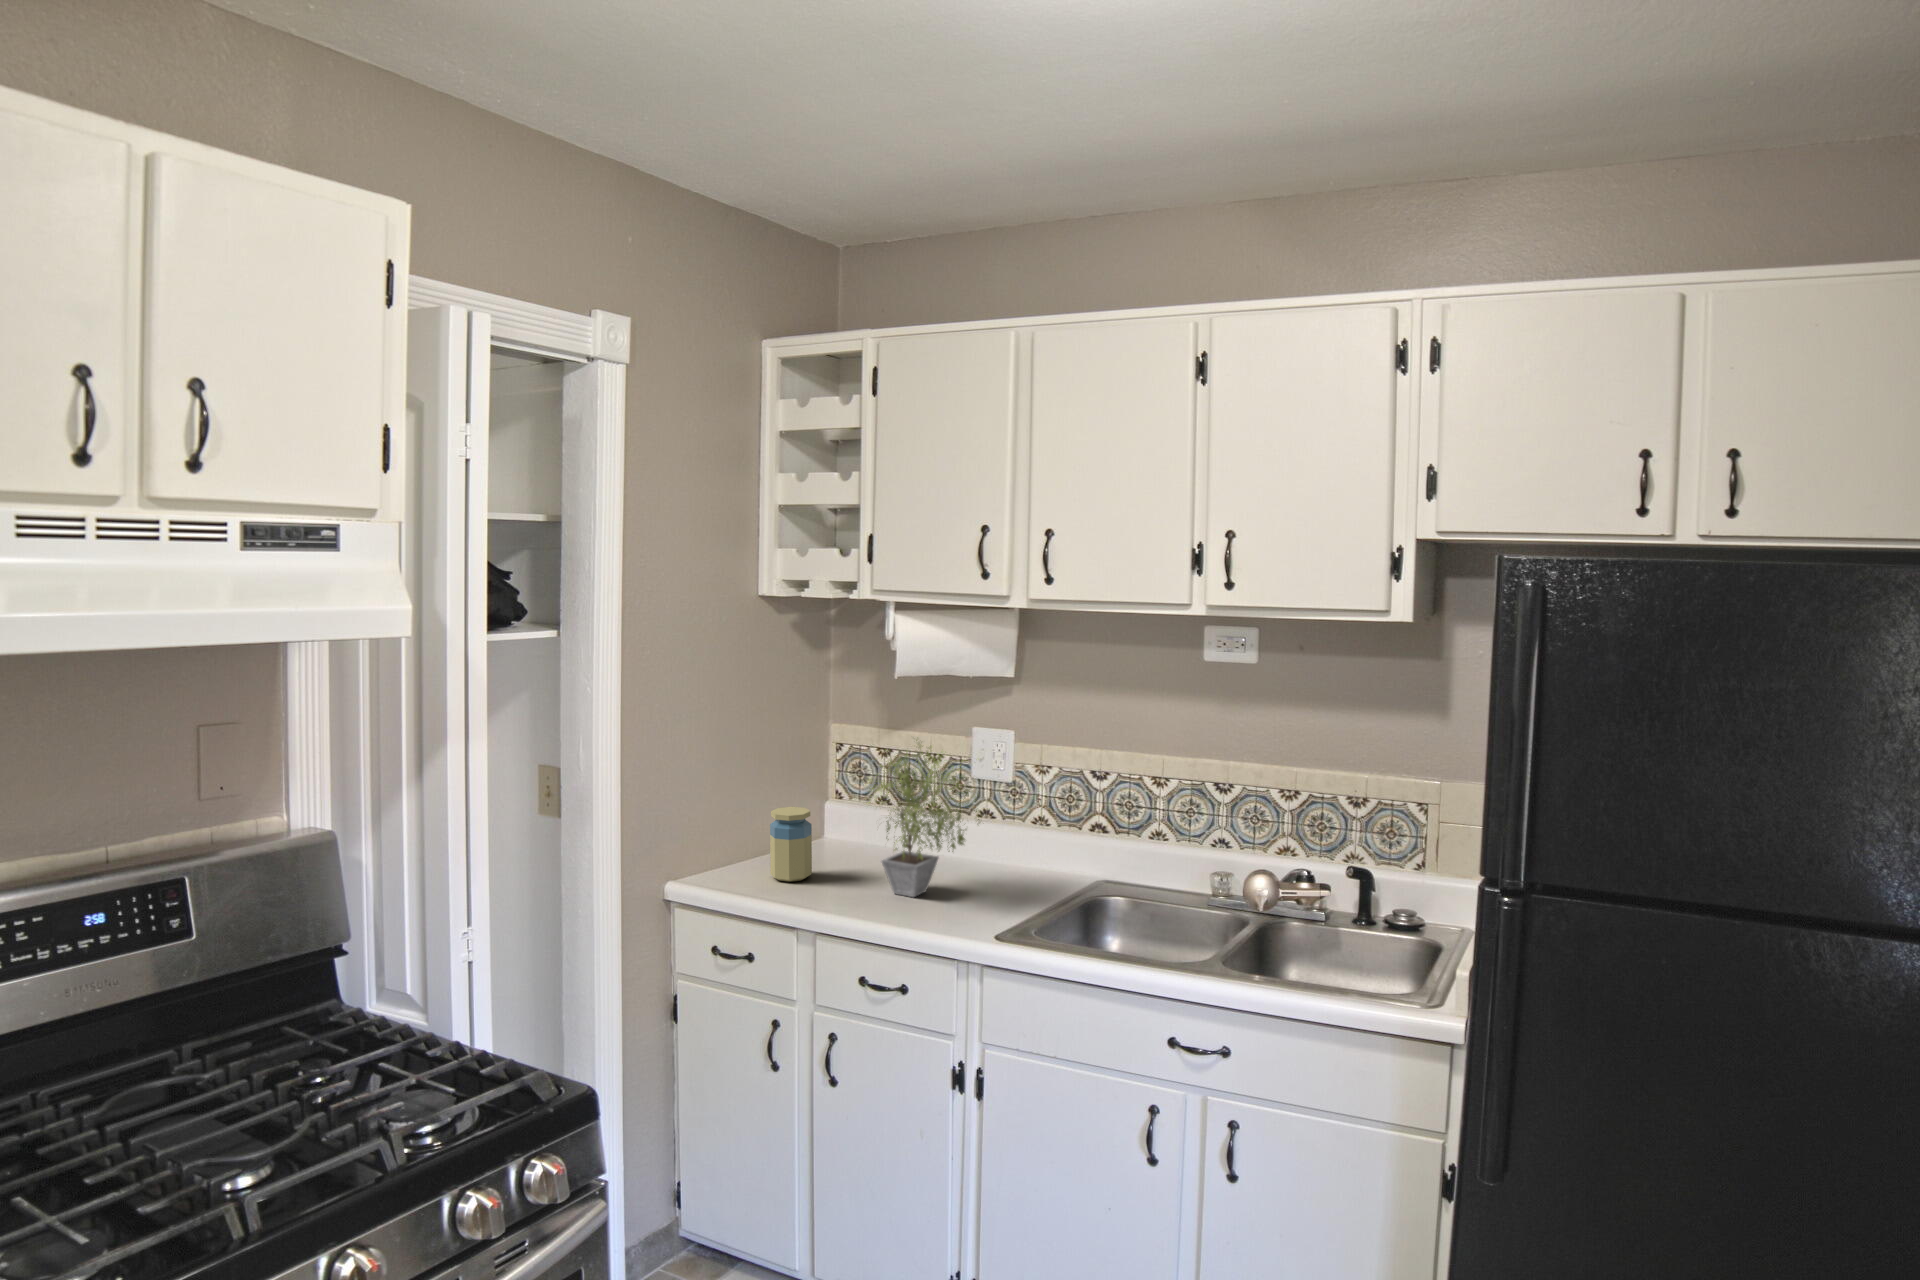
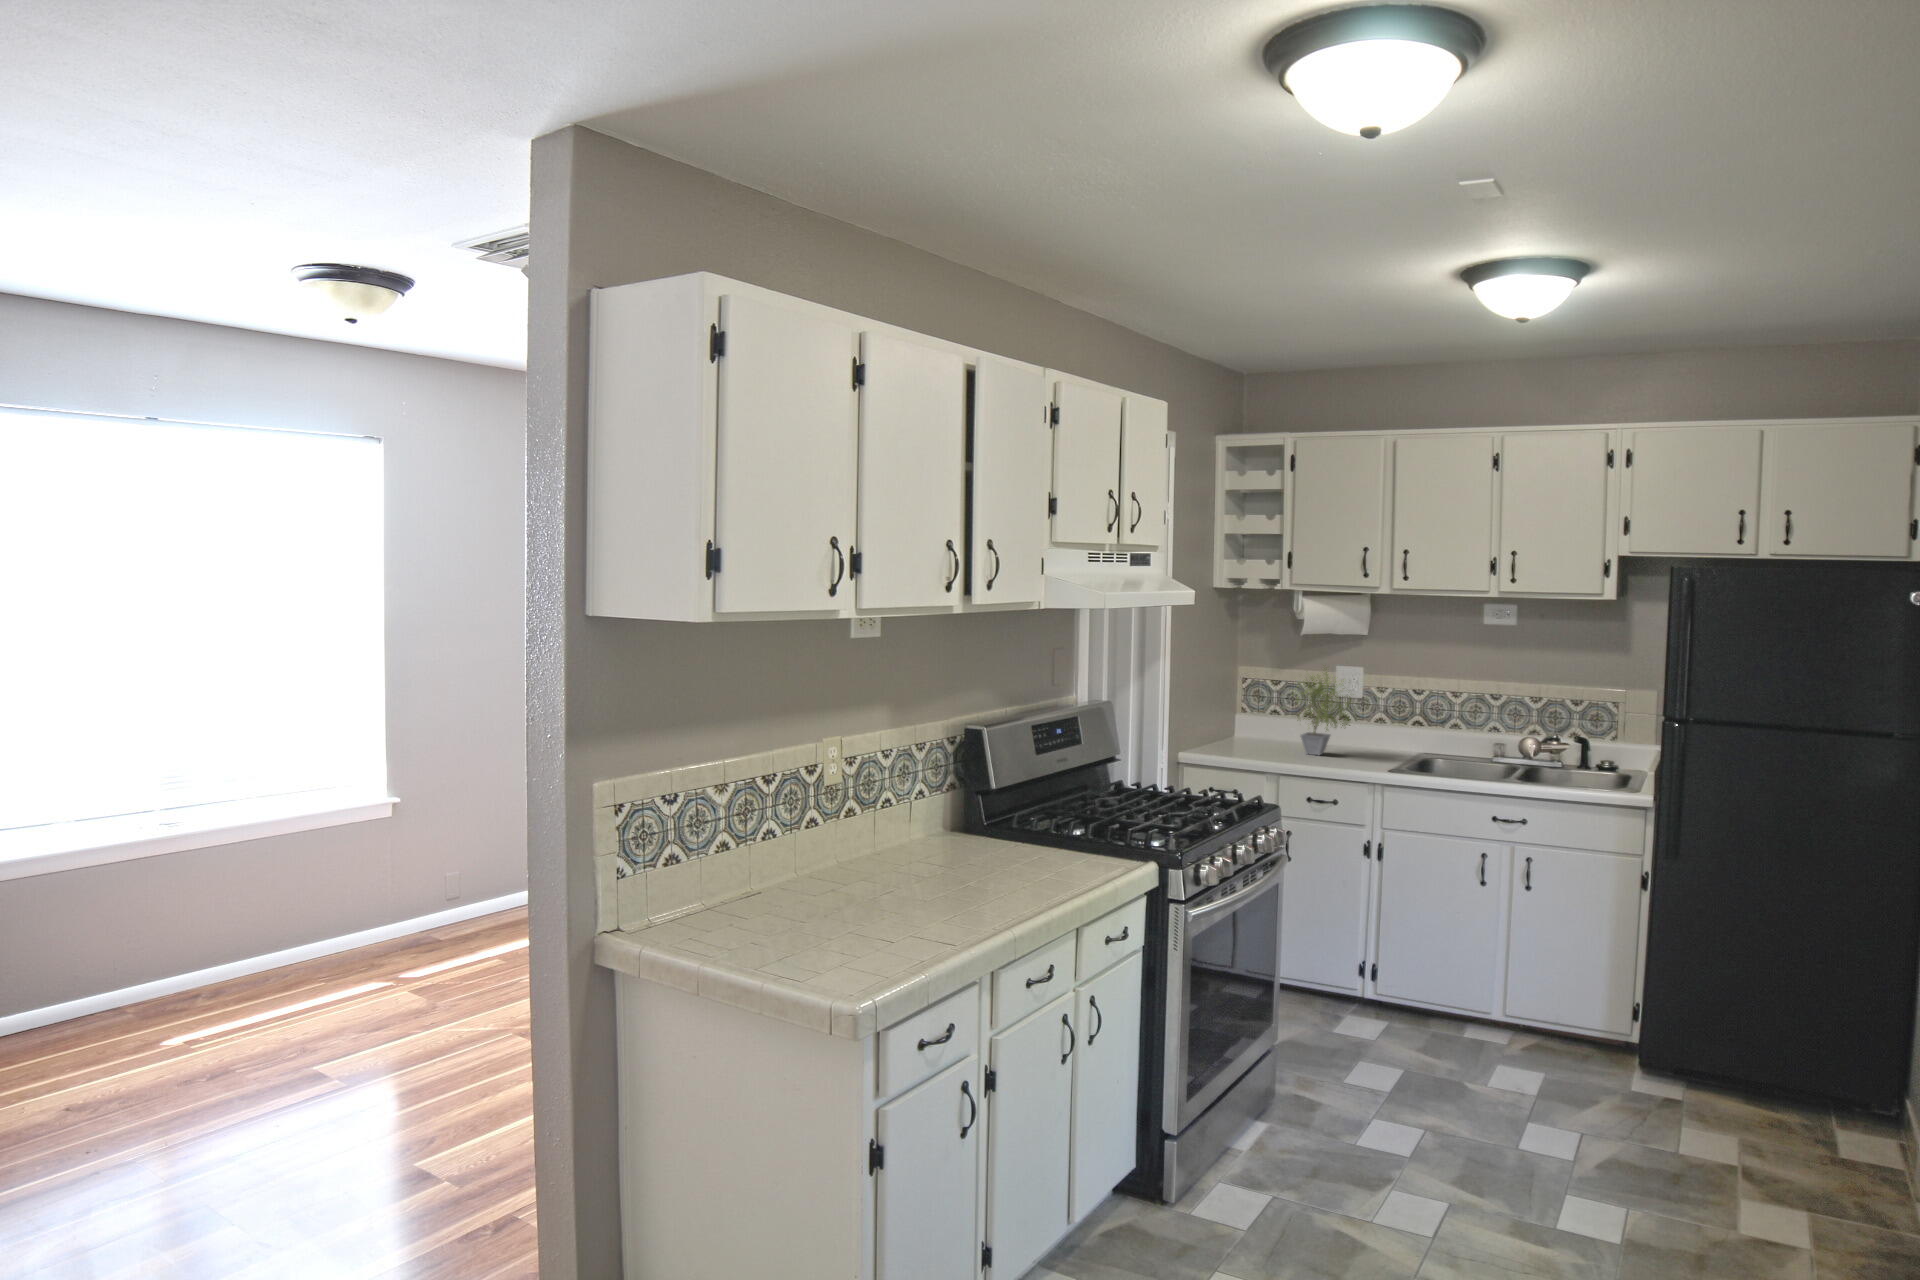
jar: present [770,807,812,882] -> none [1229,707,1253,748]

